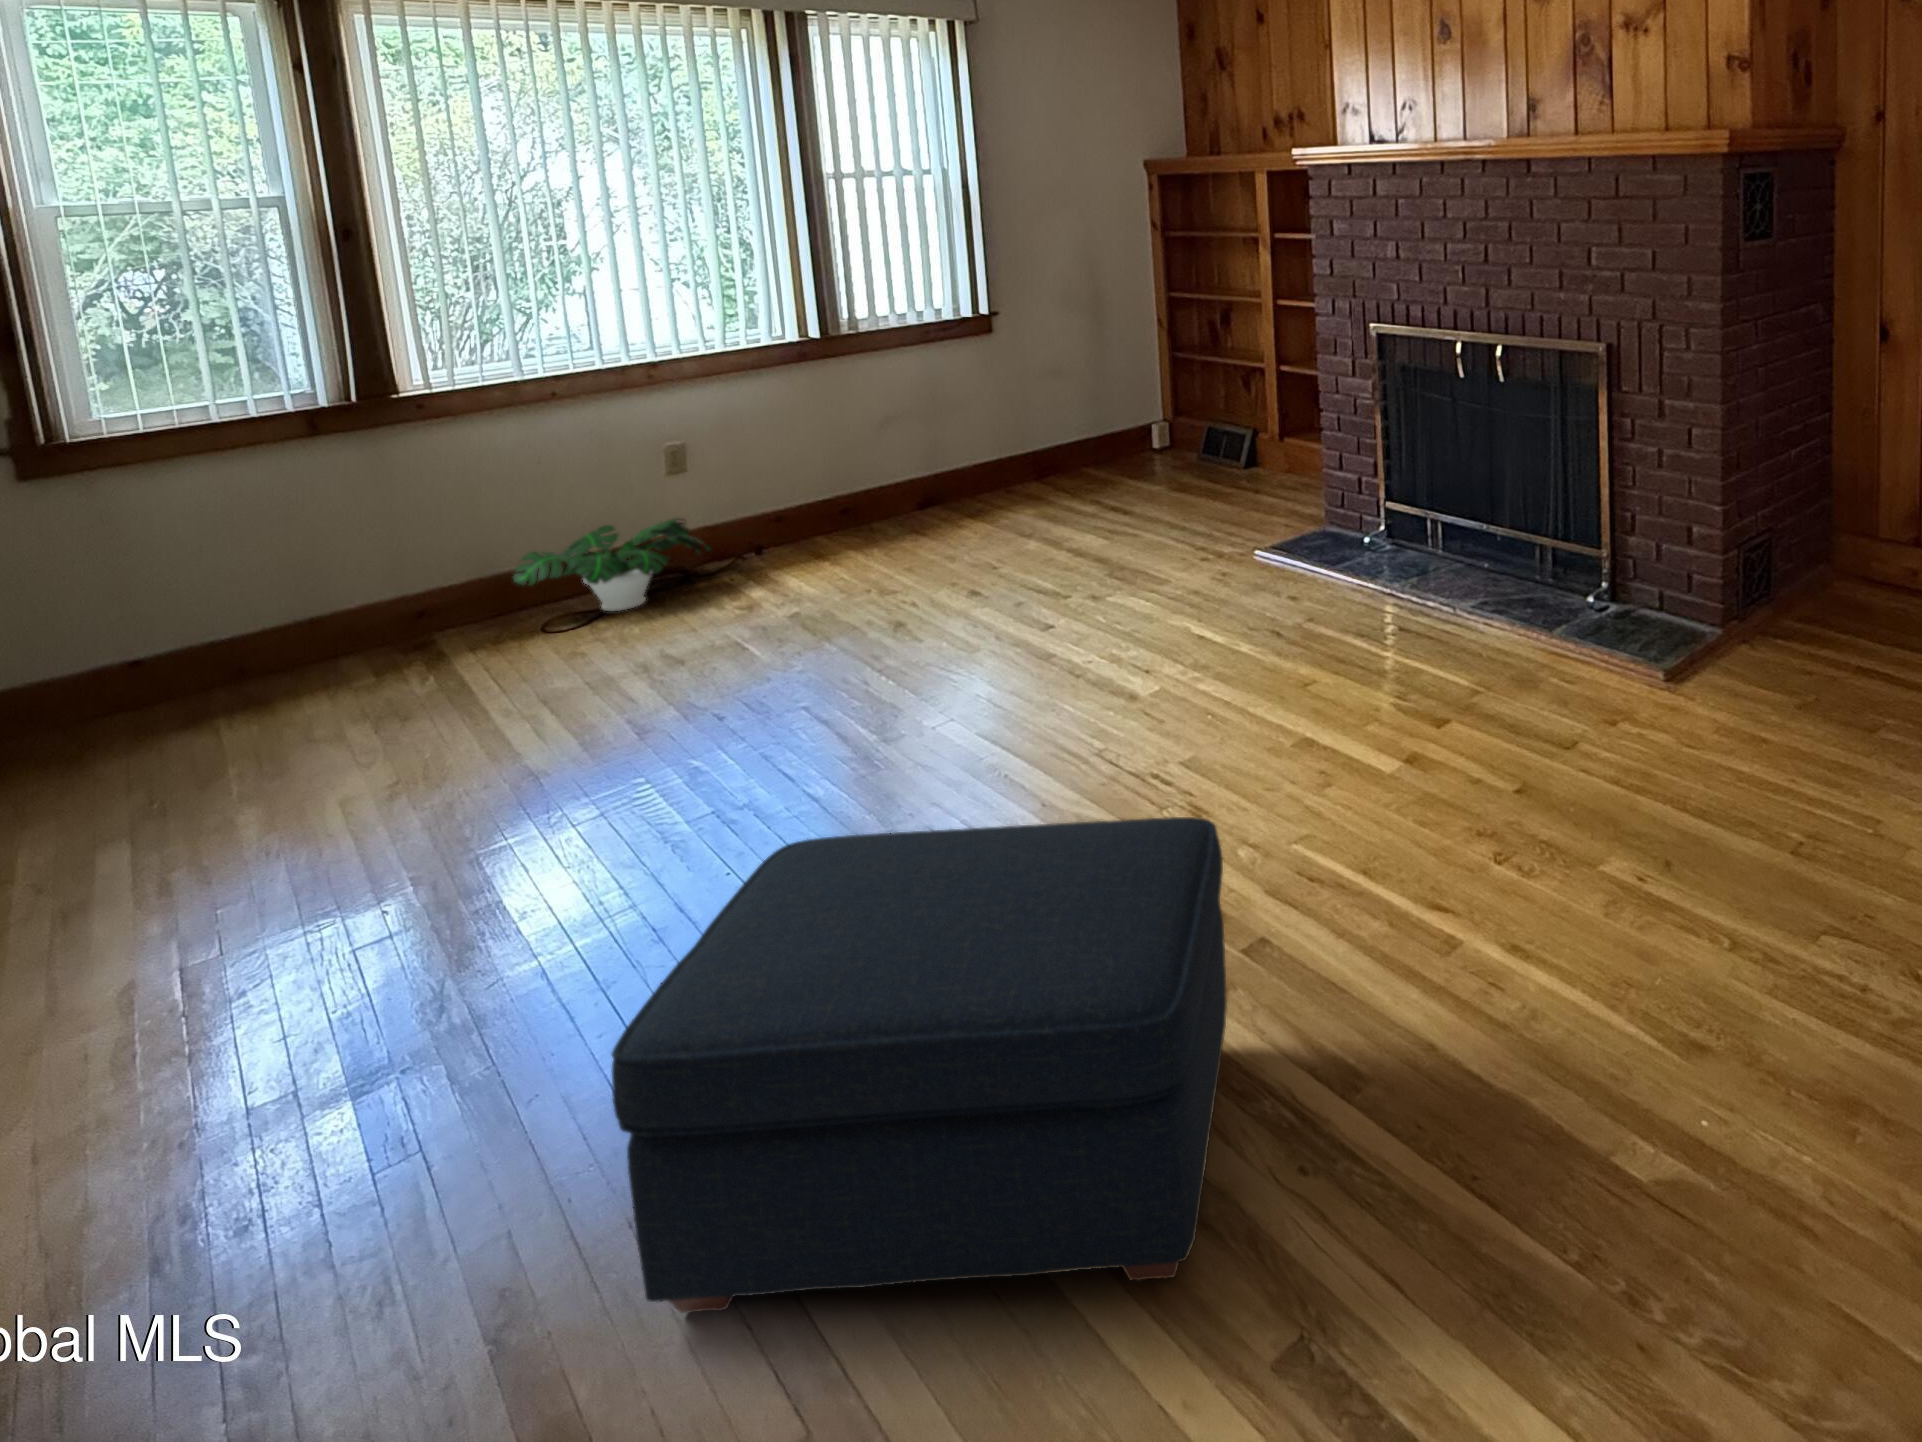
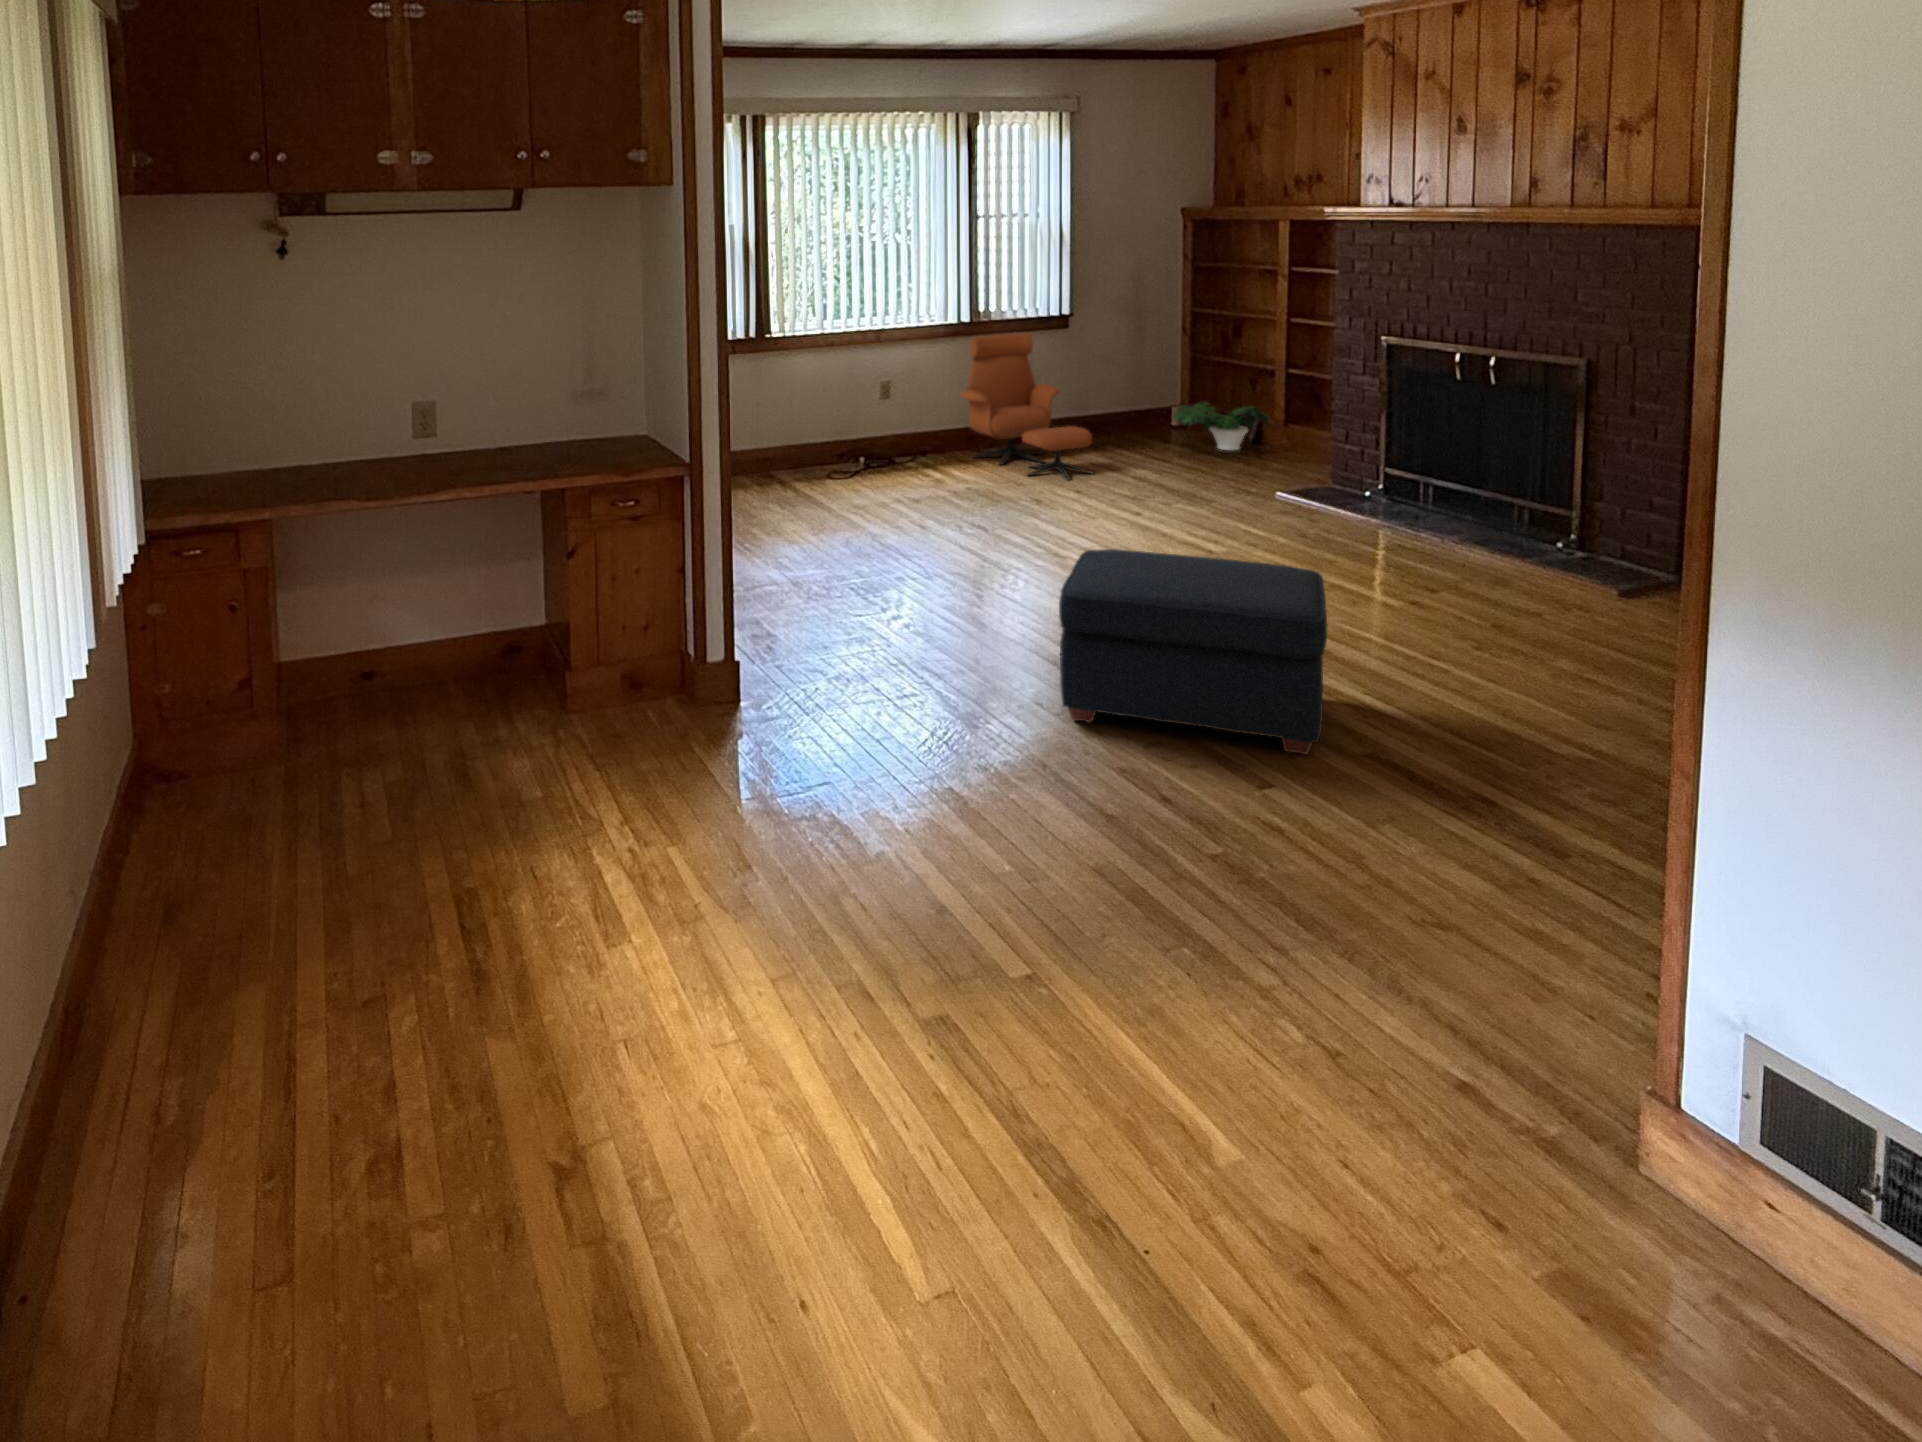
lounge chair: none [813,347,1019,565] -> present [960,334,1093,480]
potted plant: present [513,518,711,611] -> present [1173,402,1276,450]

